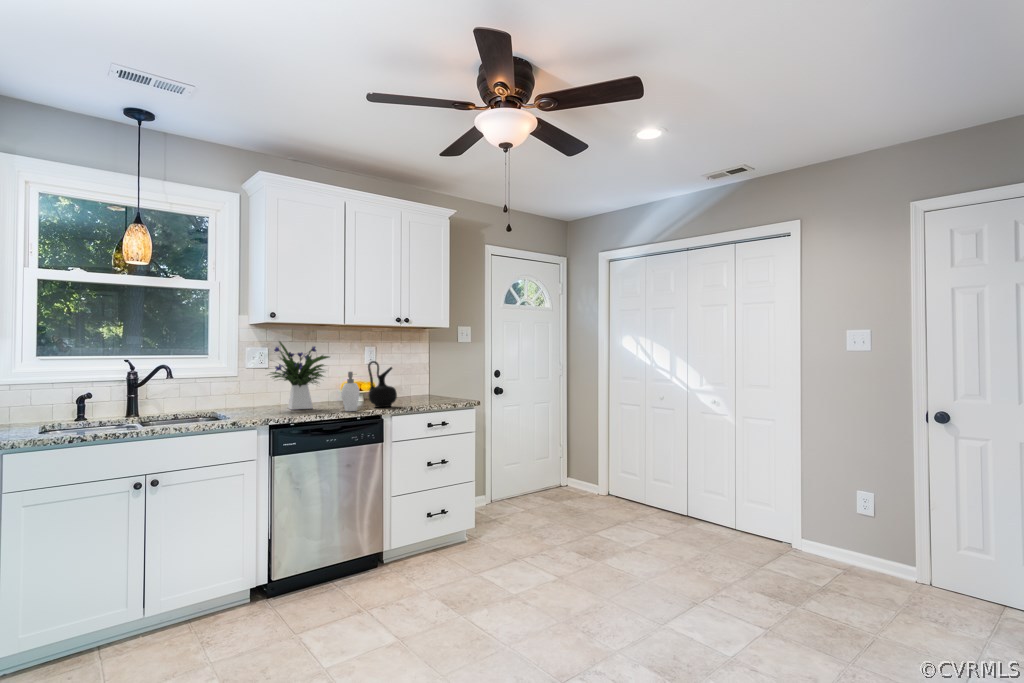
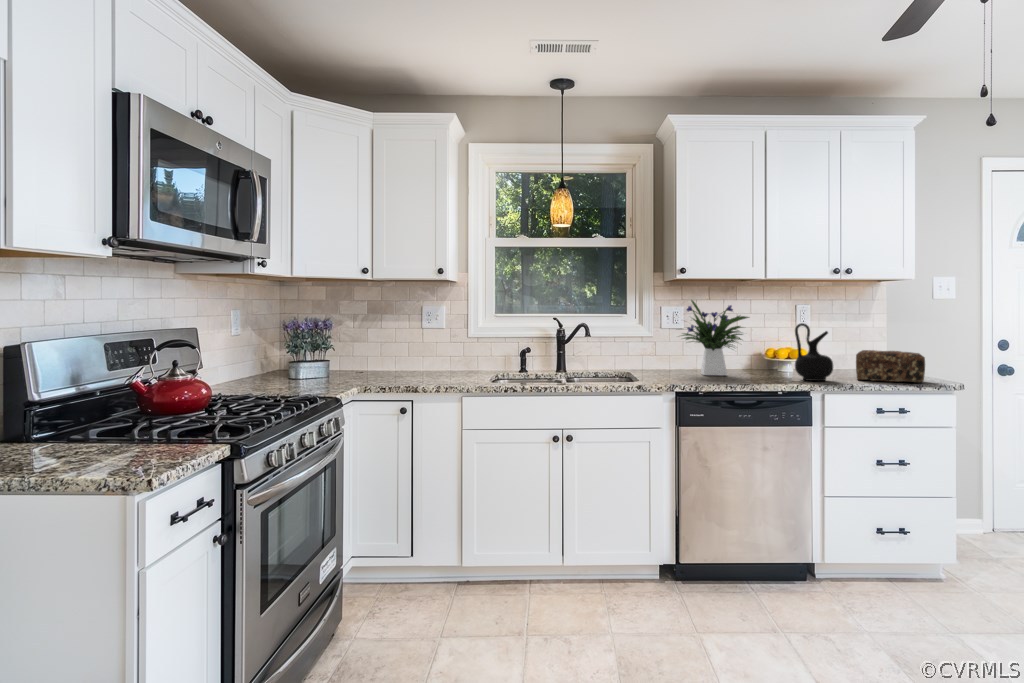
soap dispenser: present [341,372,359,411] -> none [759,336,789,384]
bread loaf: none [412,381,455,405] -> present [856,350,925,382]

